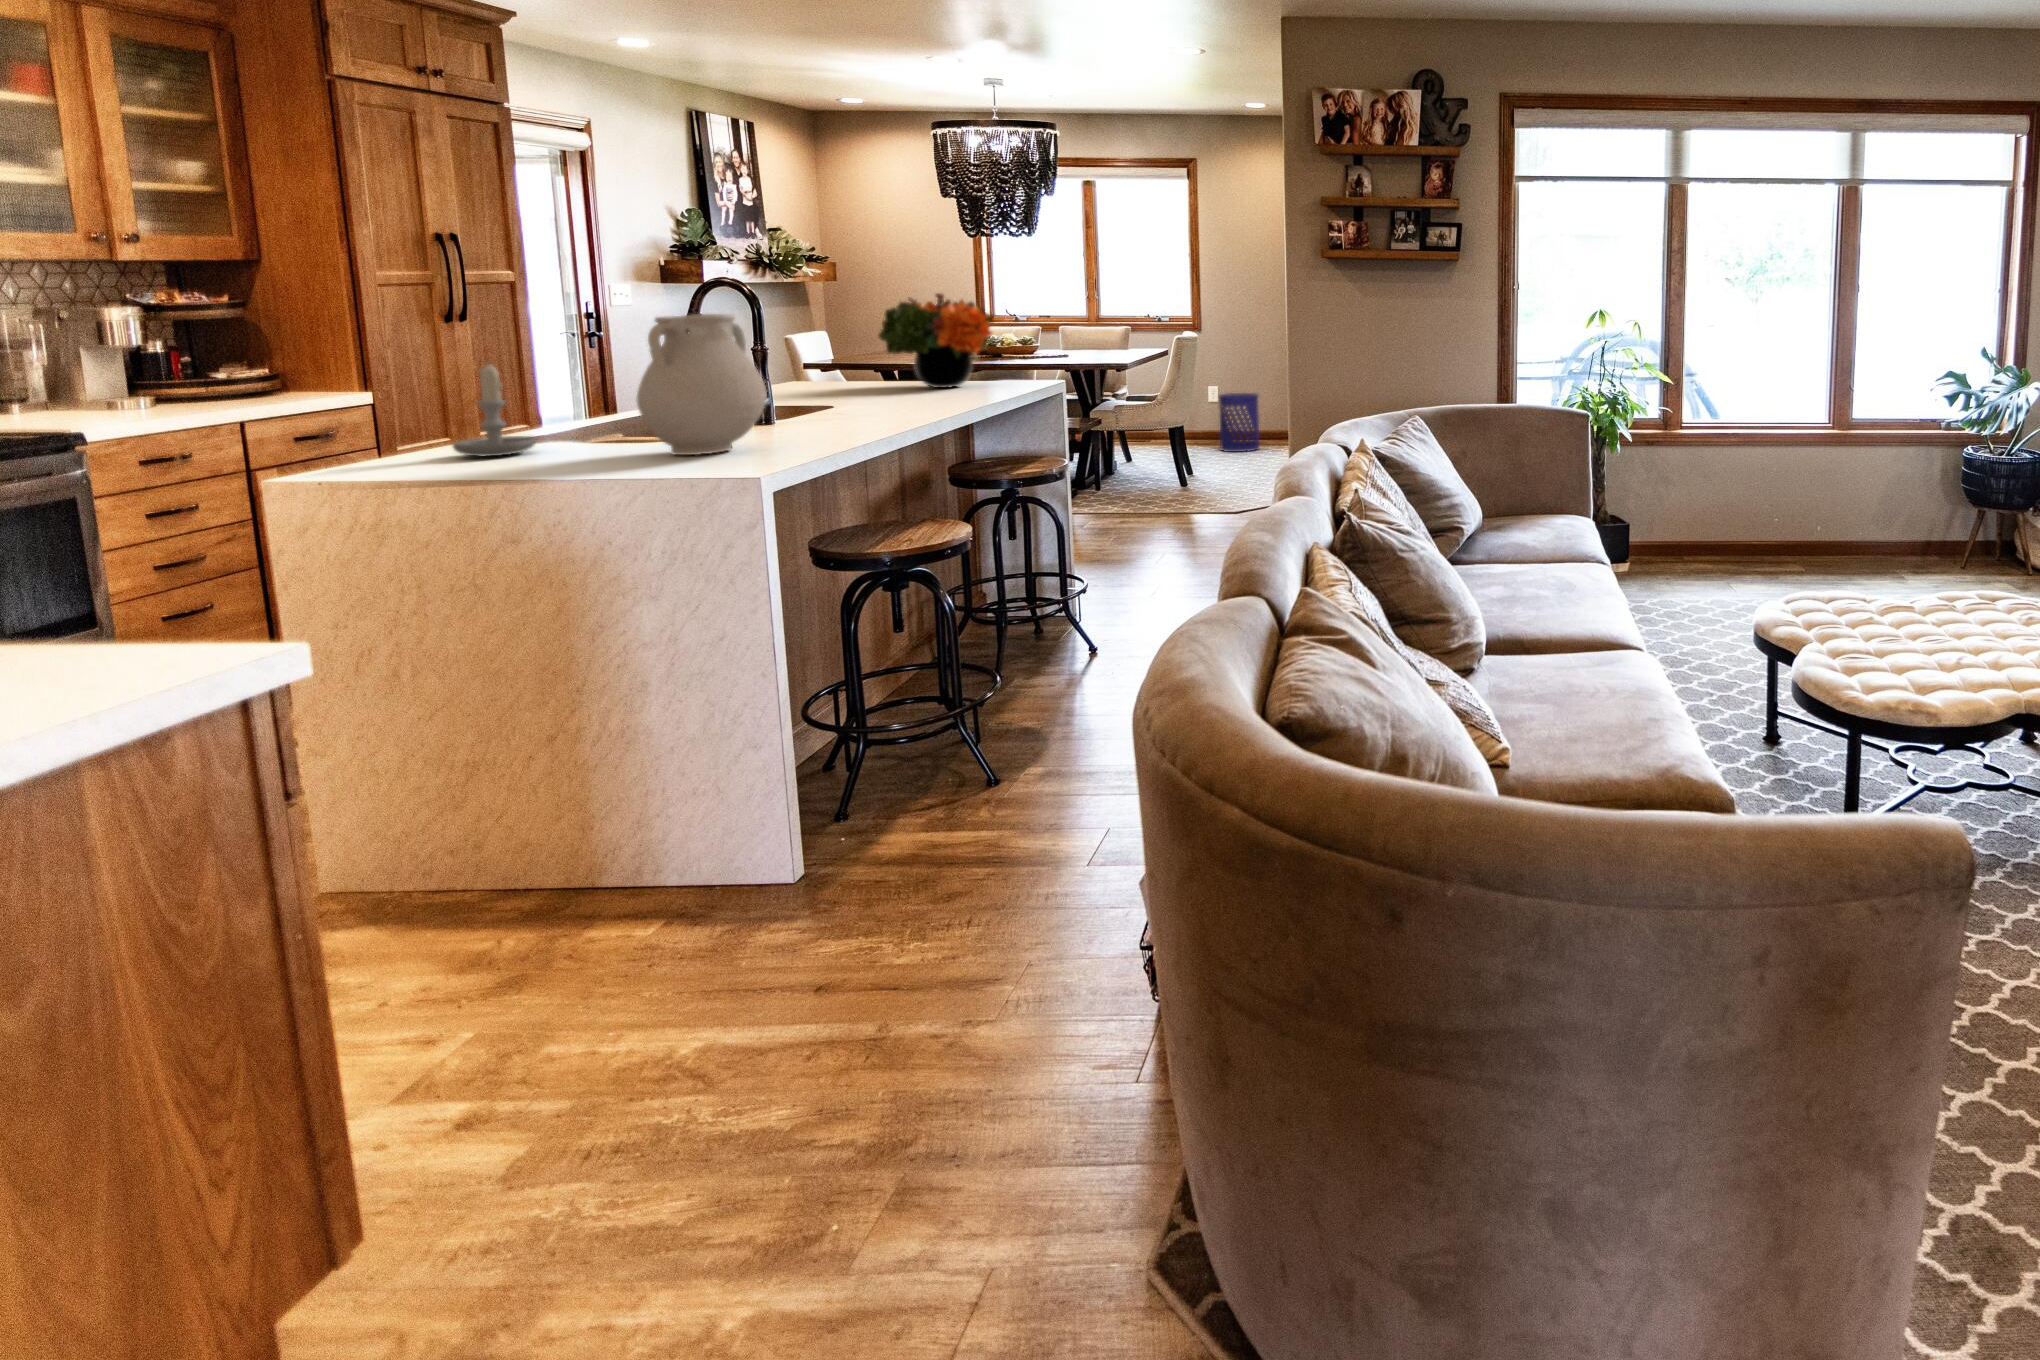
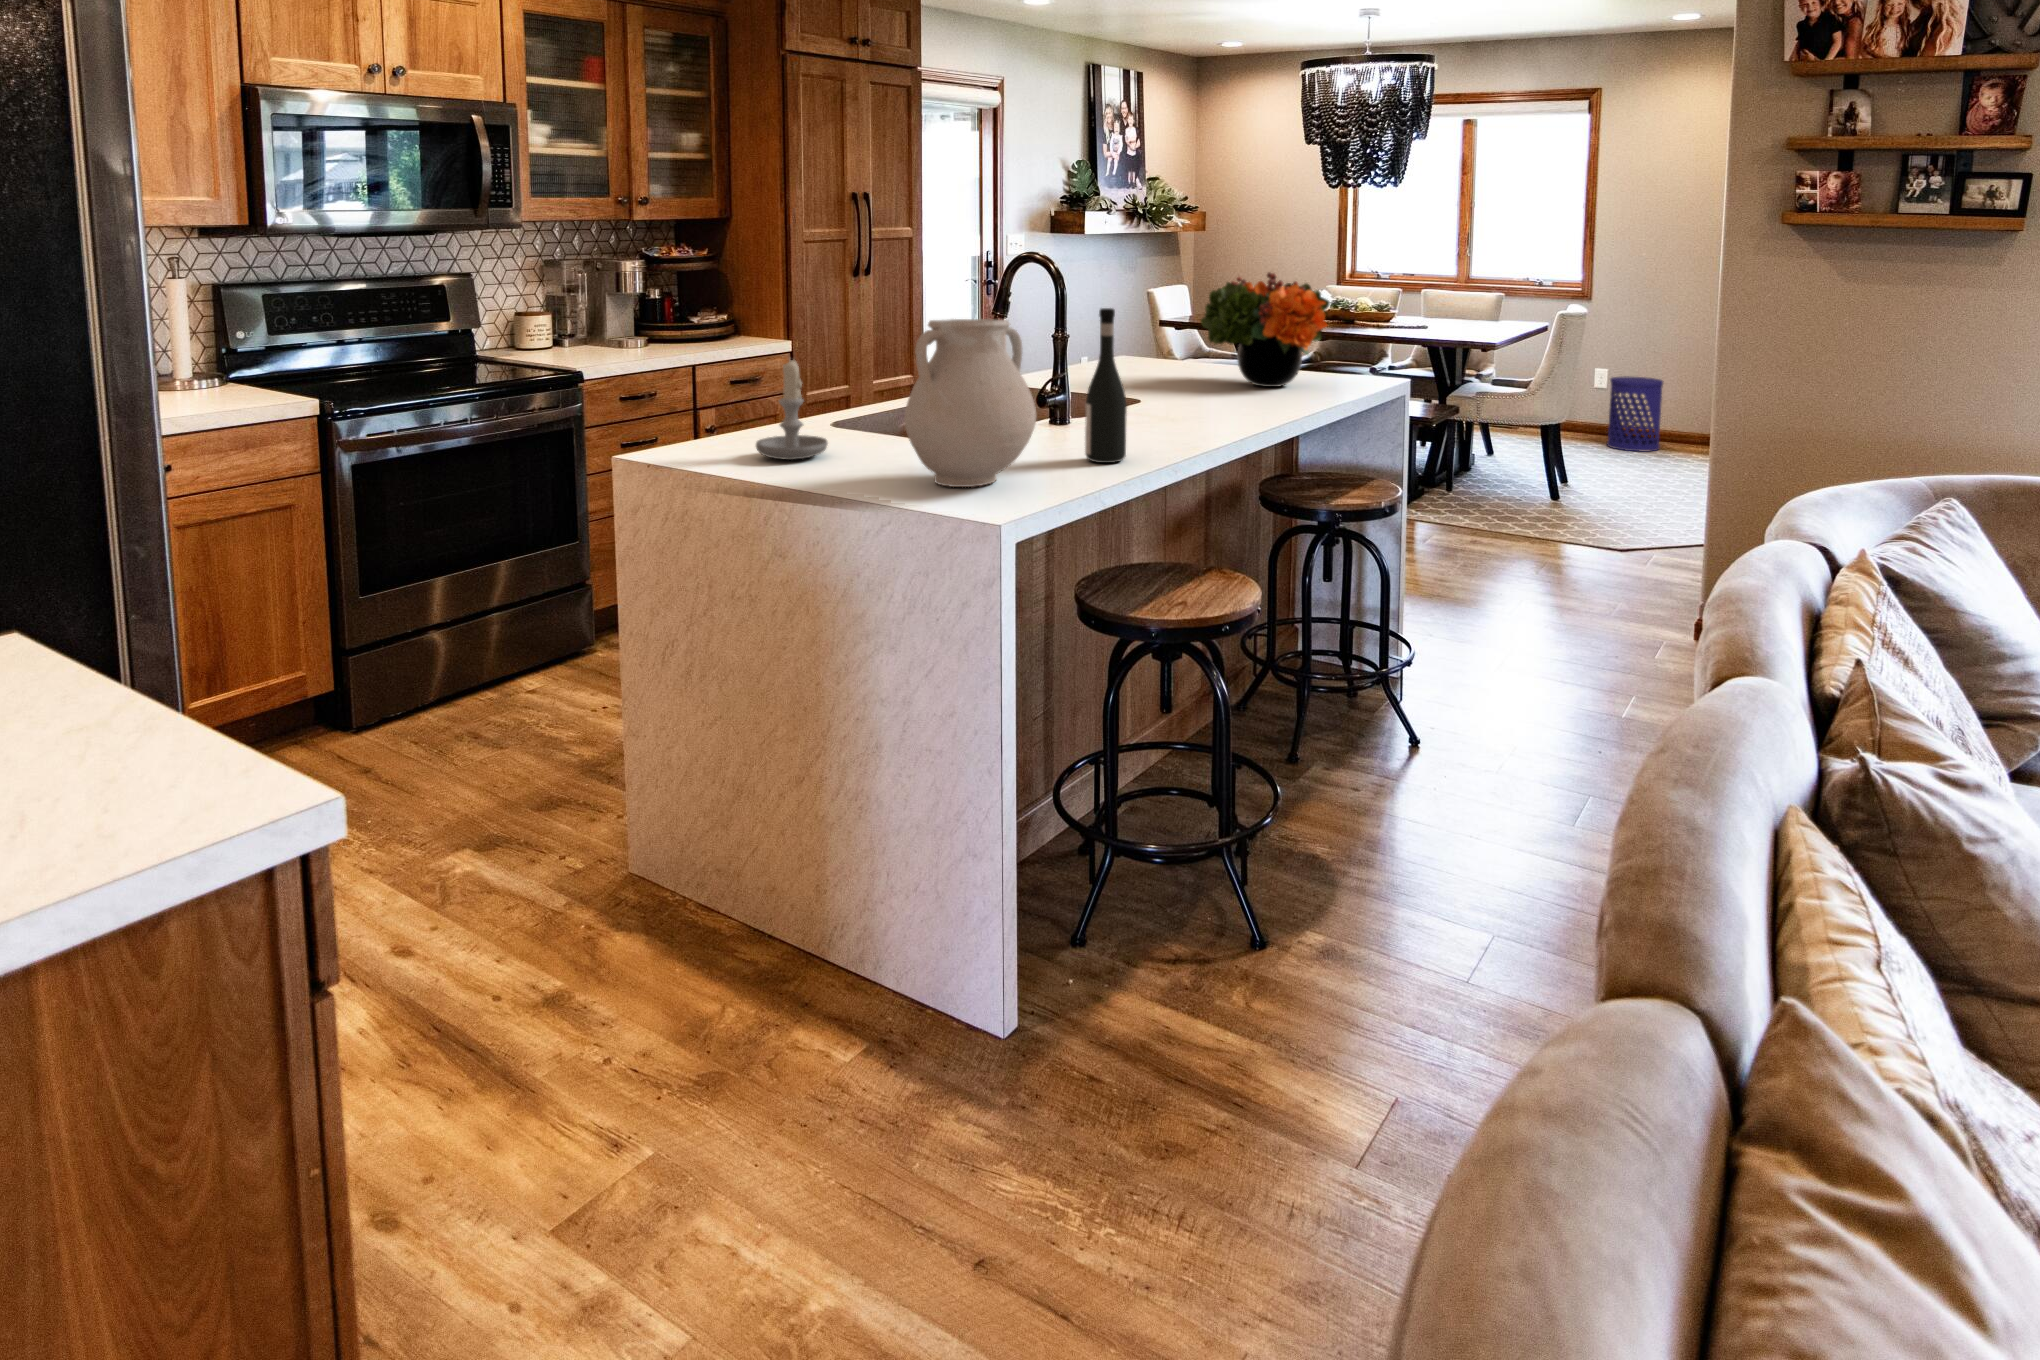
wine bottle: none [803,308,843,434] -> present [1085,308,1127,463]

